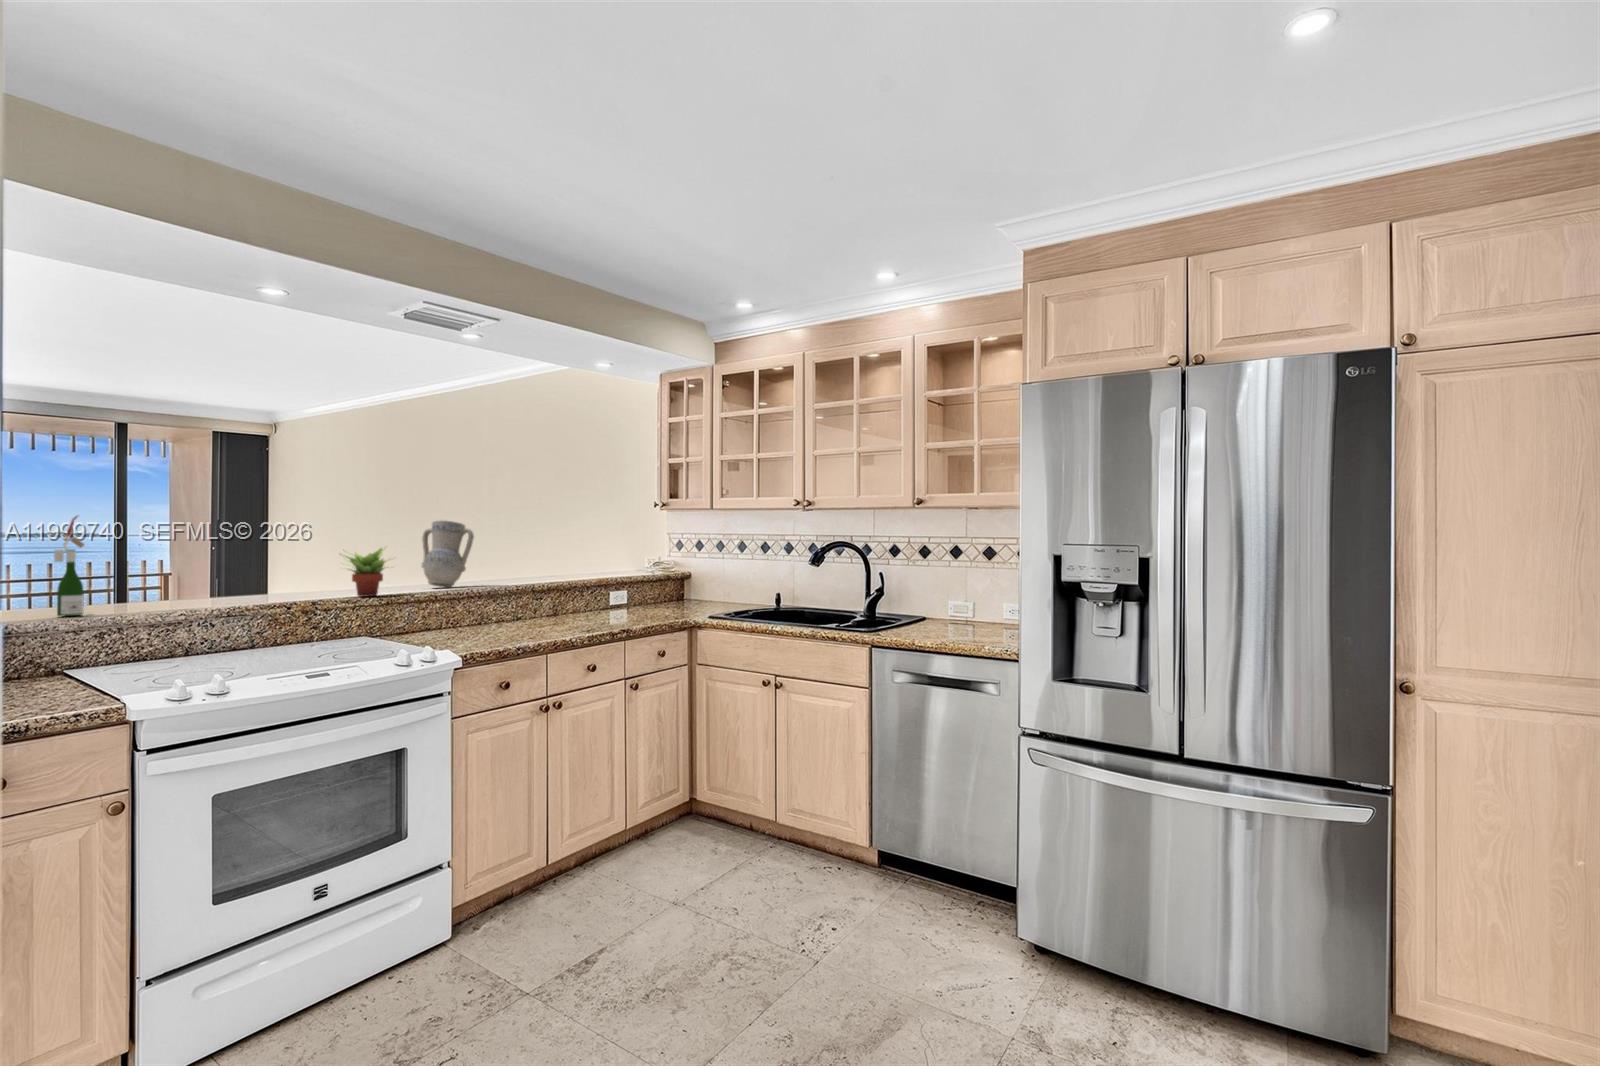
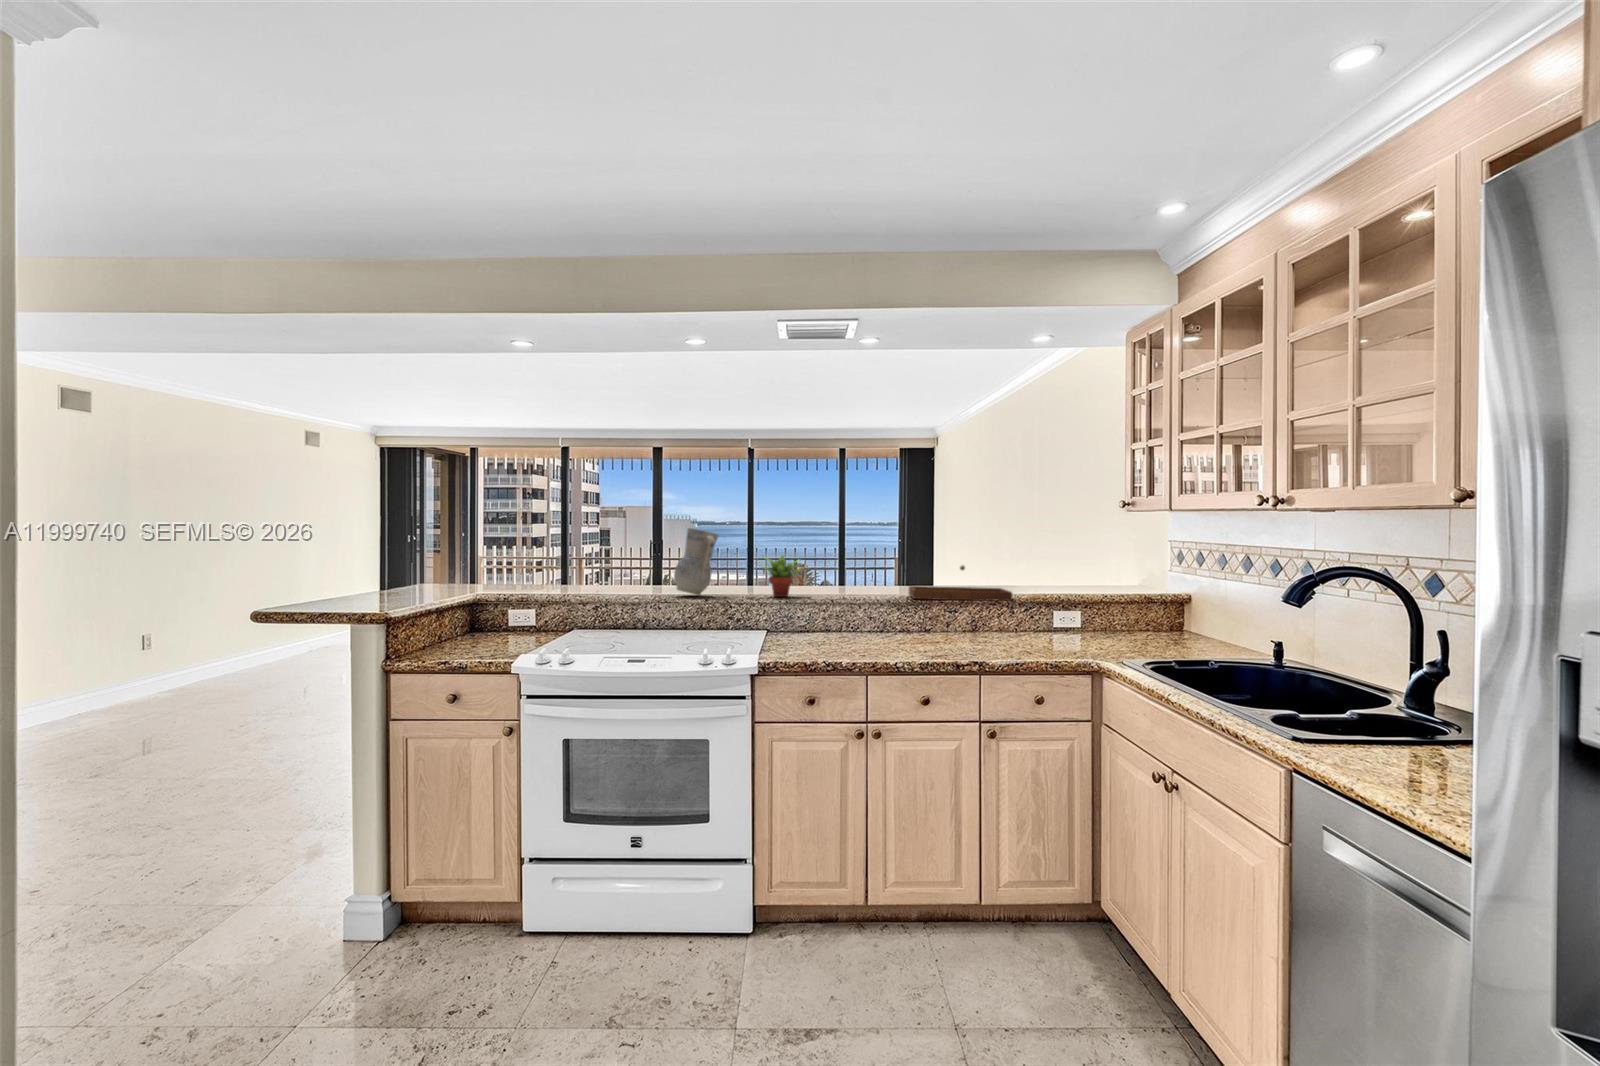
wine bottle: present [54,516,91,616] -> none [583,528,604,596]
vase: present [422,520,474,587] -> present [674,528,718,595]
tray: none [490,554,594,587] -> present [909,565,1012,601]

